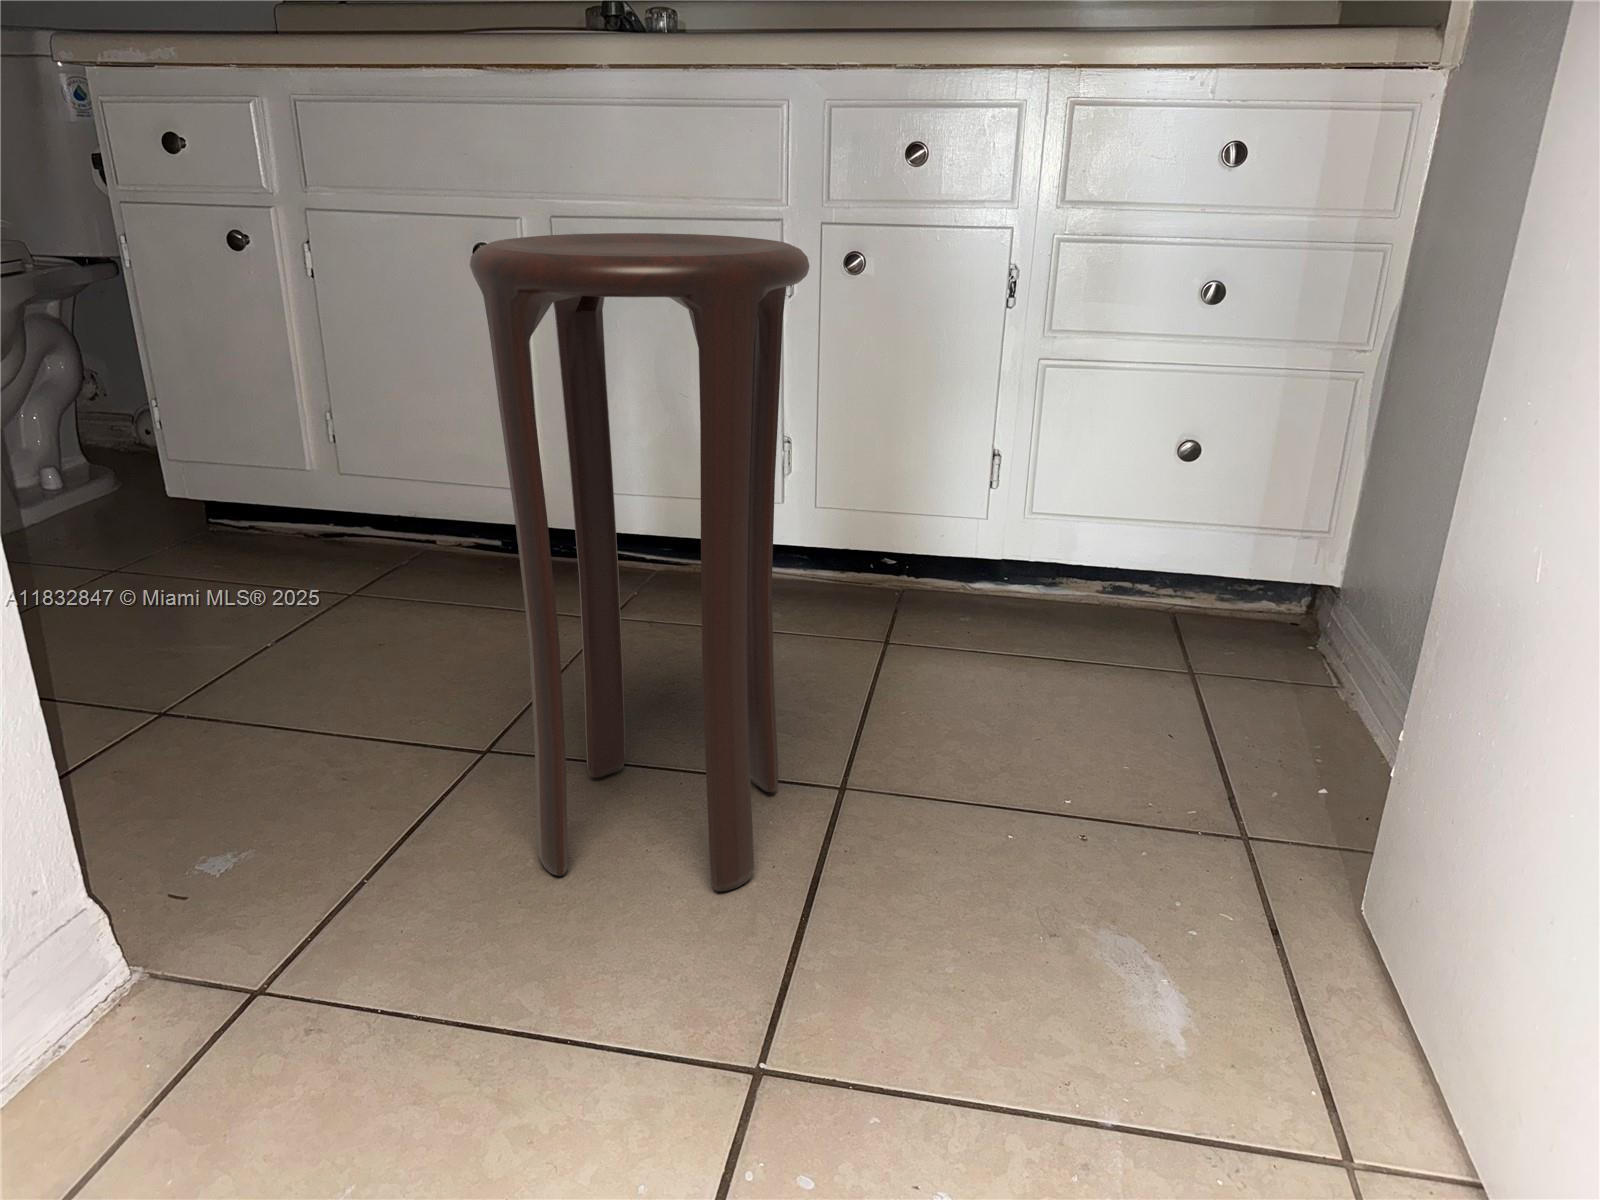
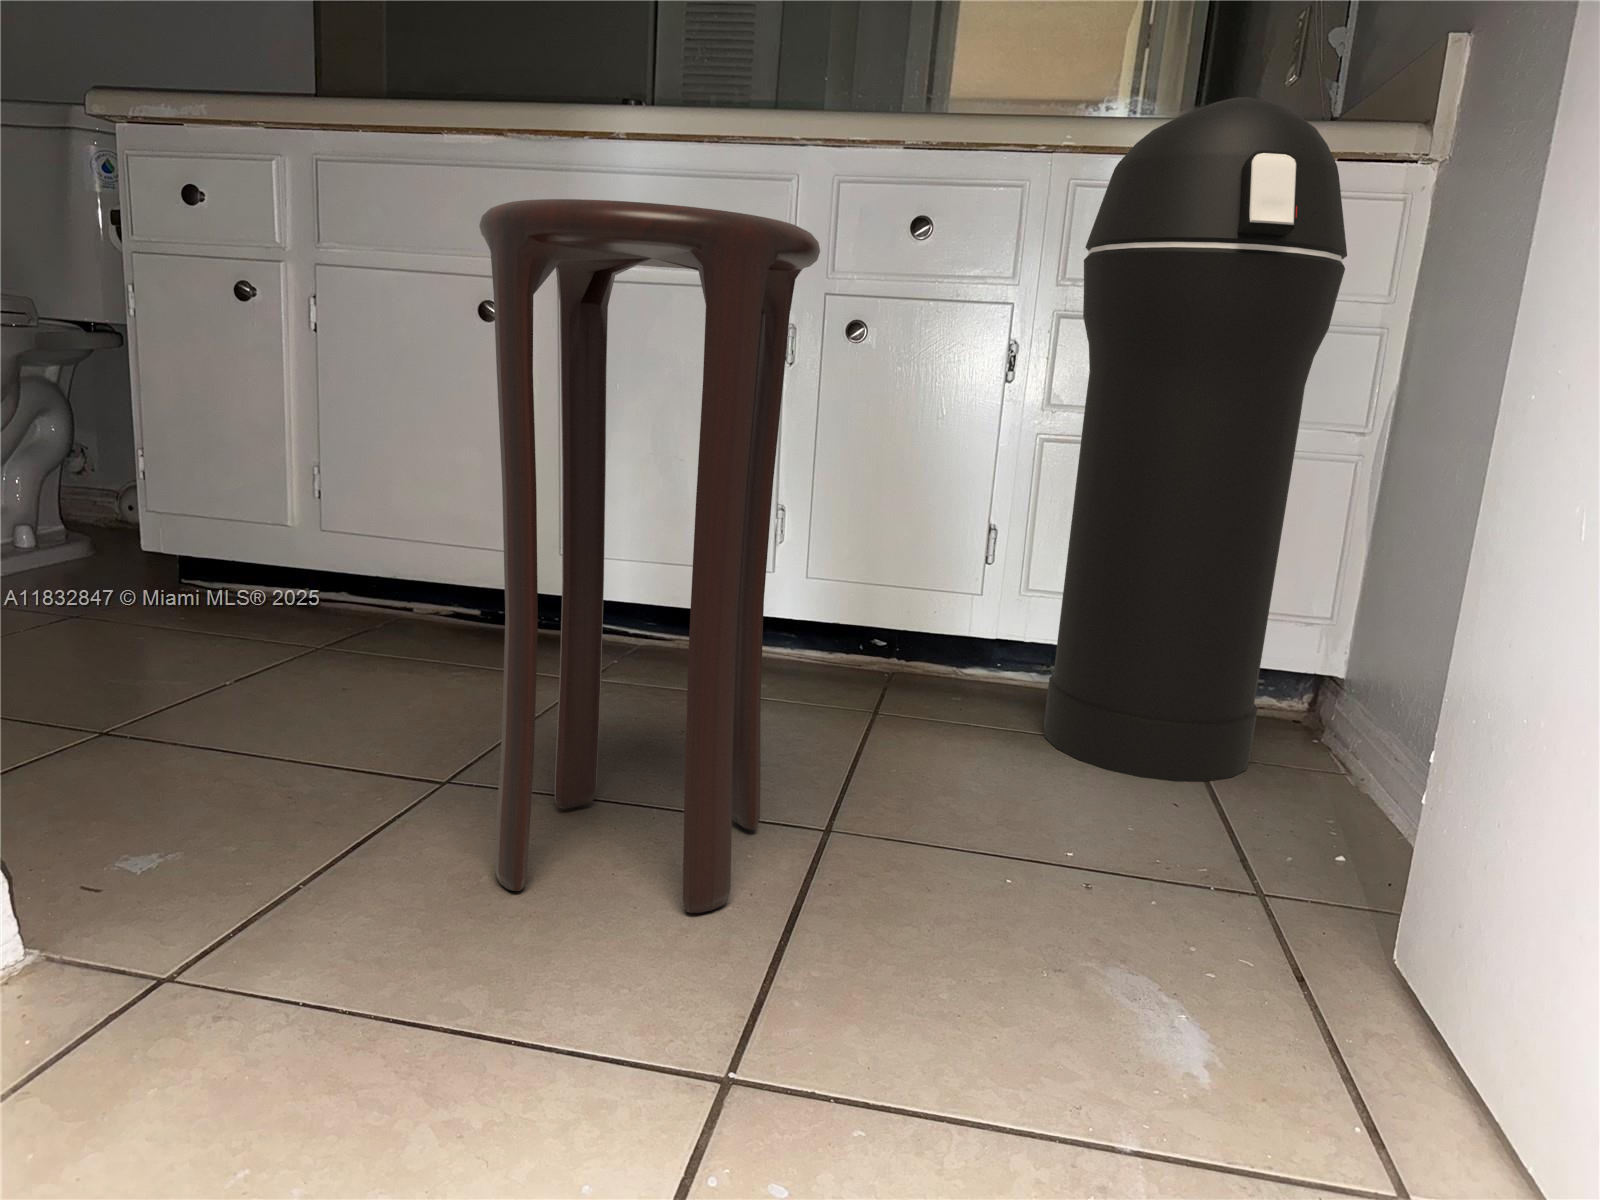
trash can: none [1047,21,1352,708] -> present [1044,97,1347,781]

